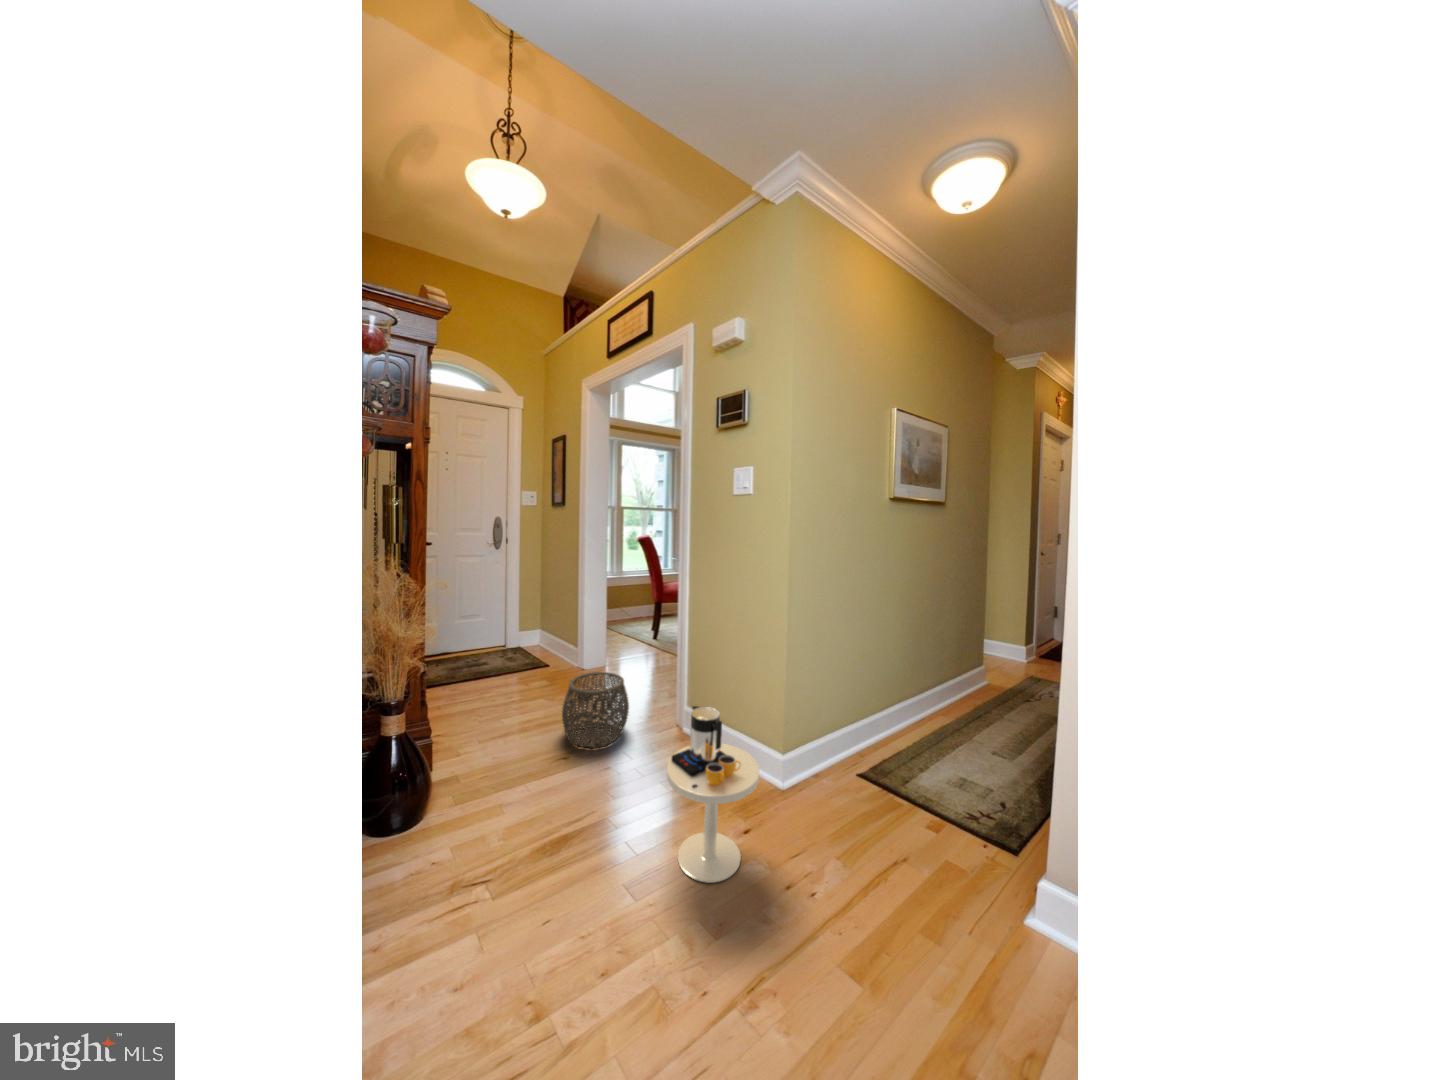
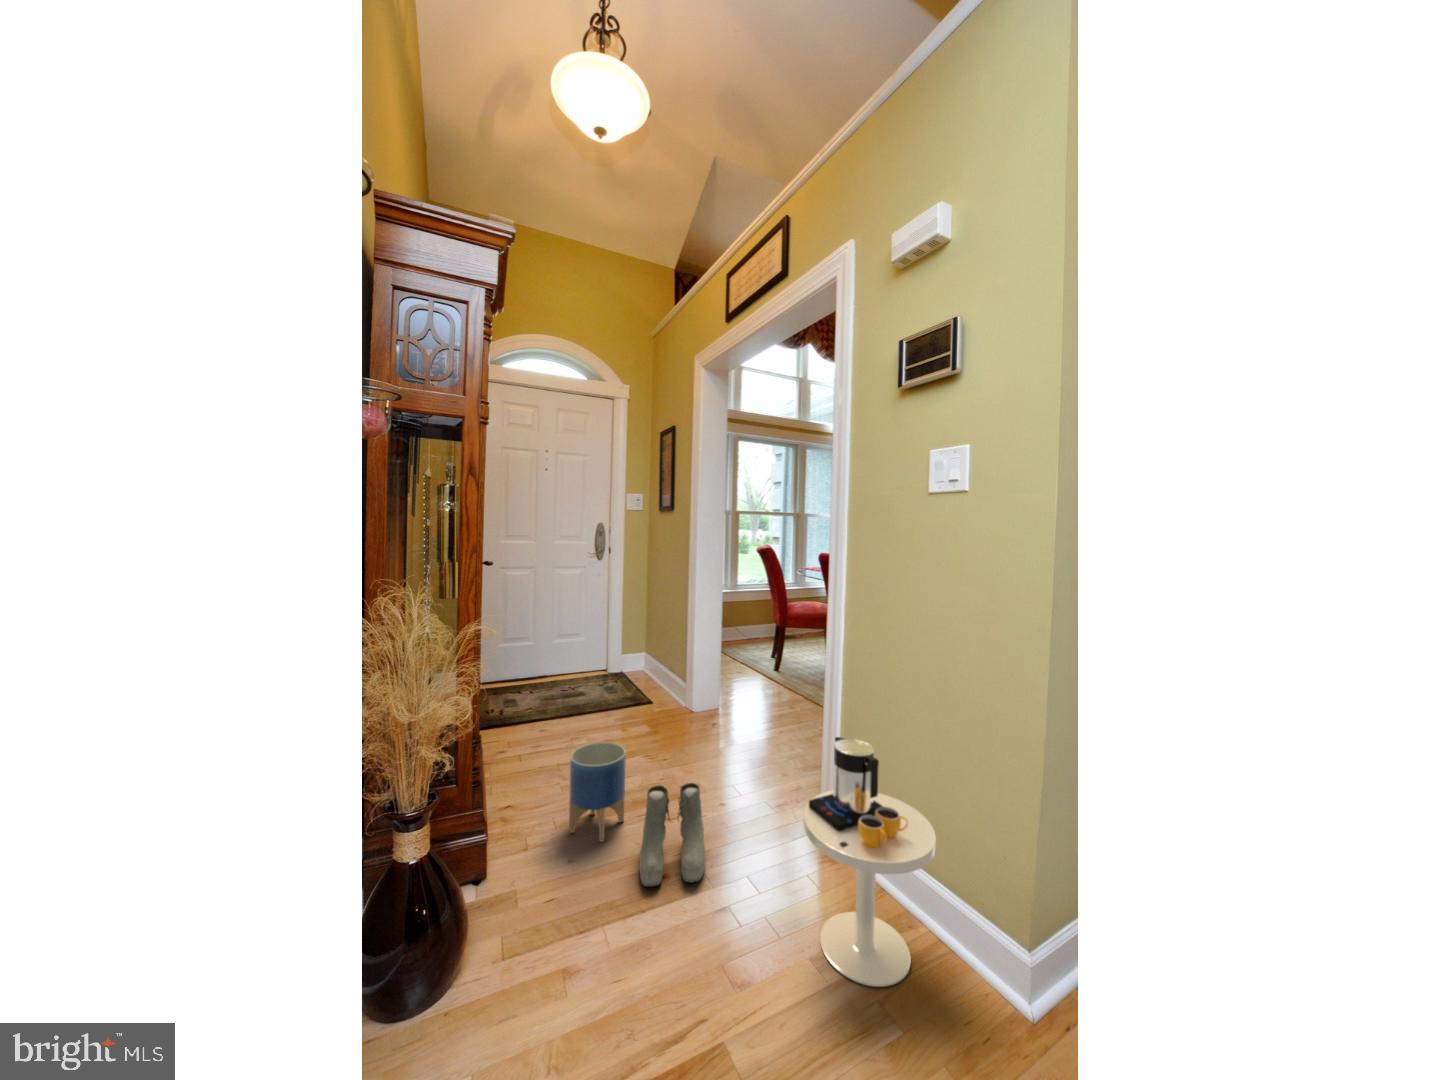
woven basket: present [562,672,629,748] -> none [671,694,749,785]
planter: none [467,722,521,808] -> present [569,742,626,842]
boots: none [533,750,590,839] -> present [639,783,705,887]

